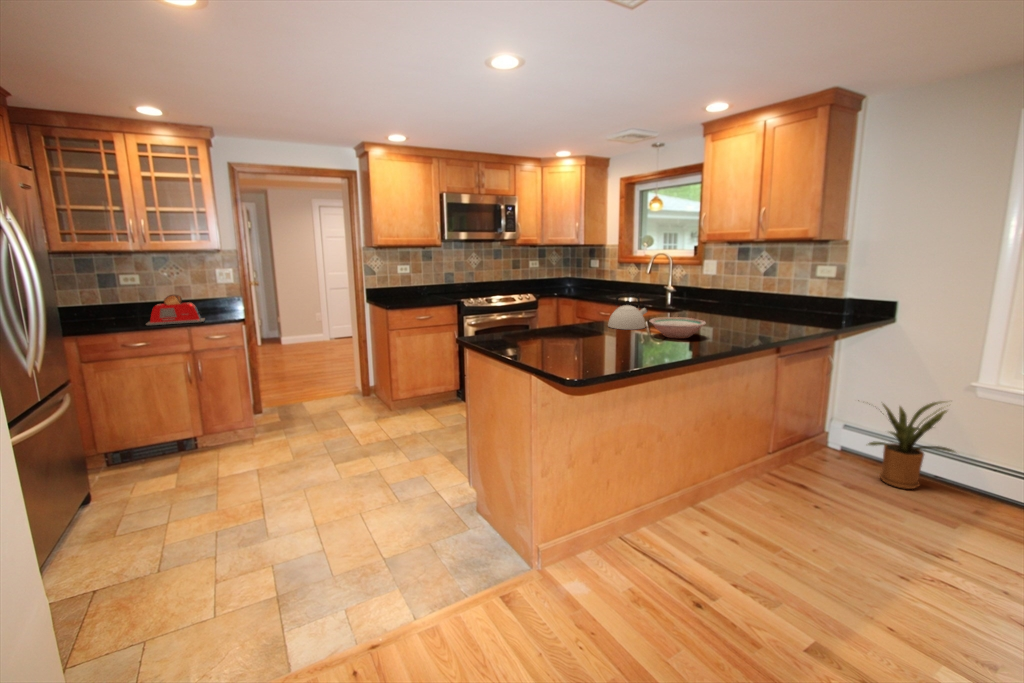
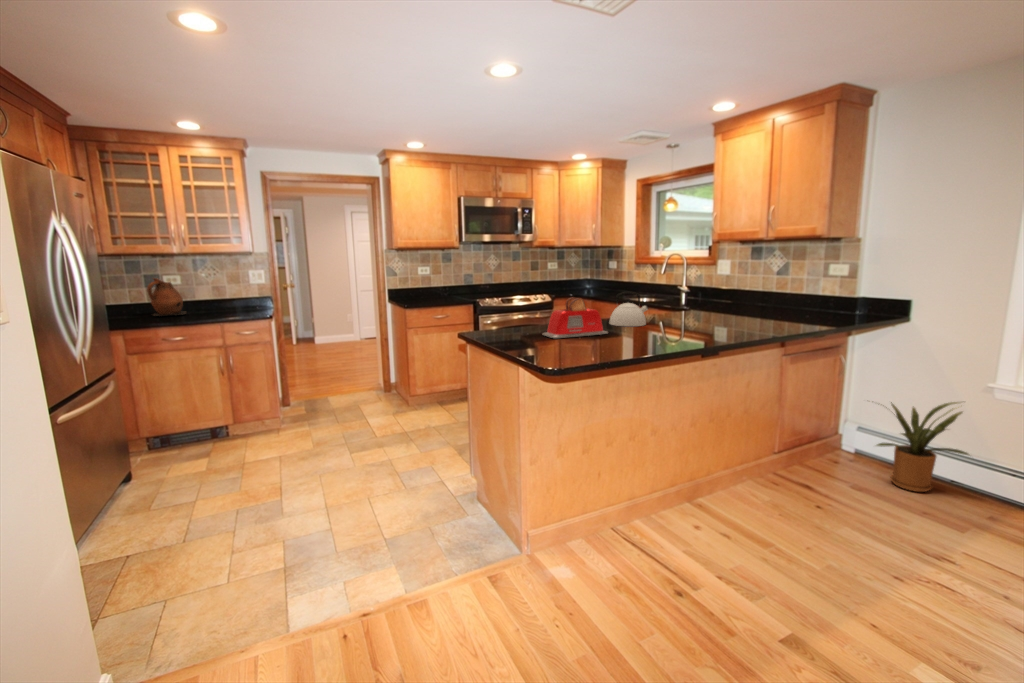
ceramic pitcher: none [103,278,147,319] -> present [147,278,187,316]
toaster: present [146,295,205,326] -> present [543,298,608,339]
bowl: present [650,317,706,339] -> none [646,314,701,335]

